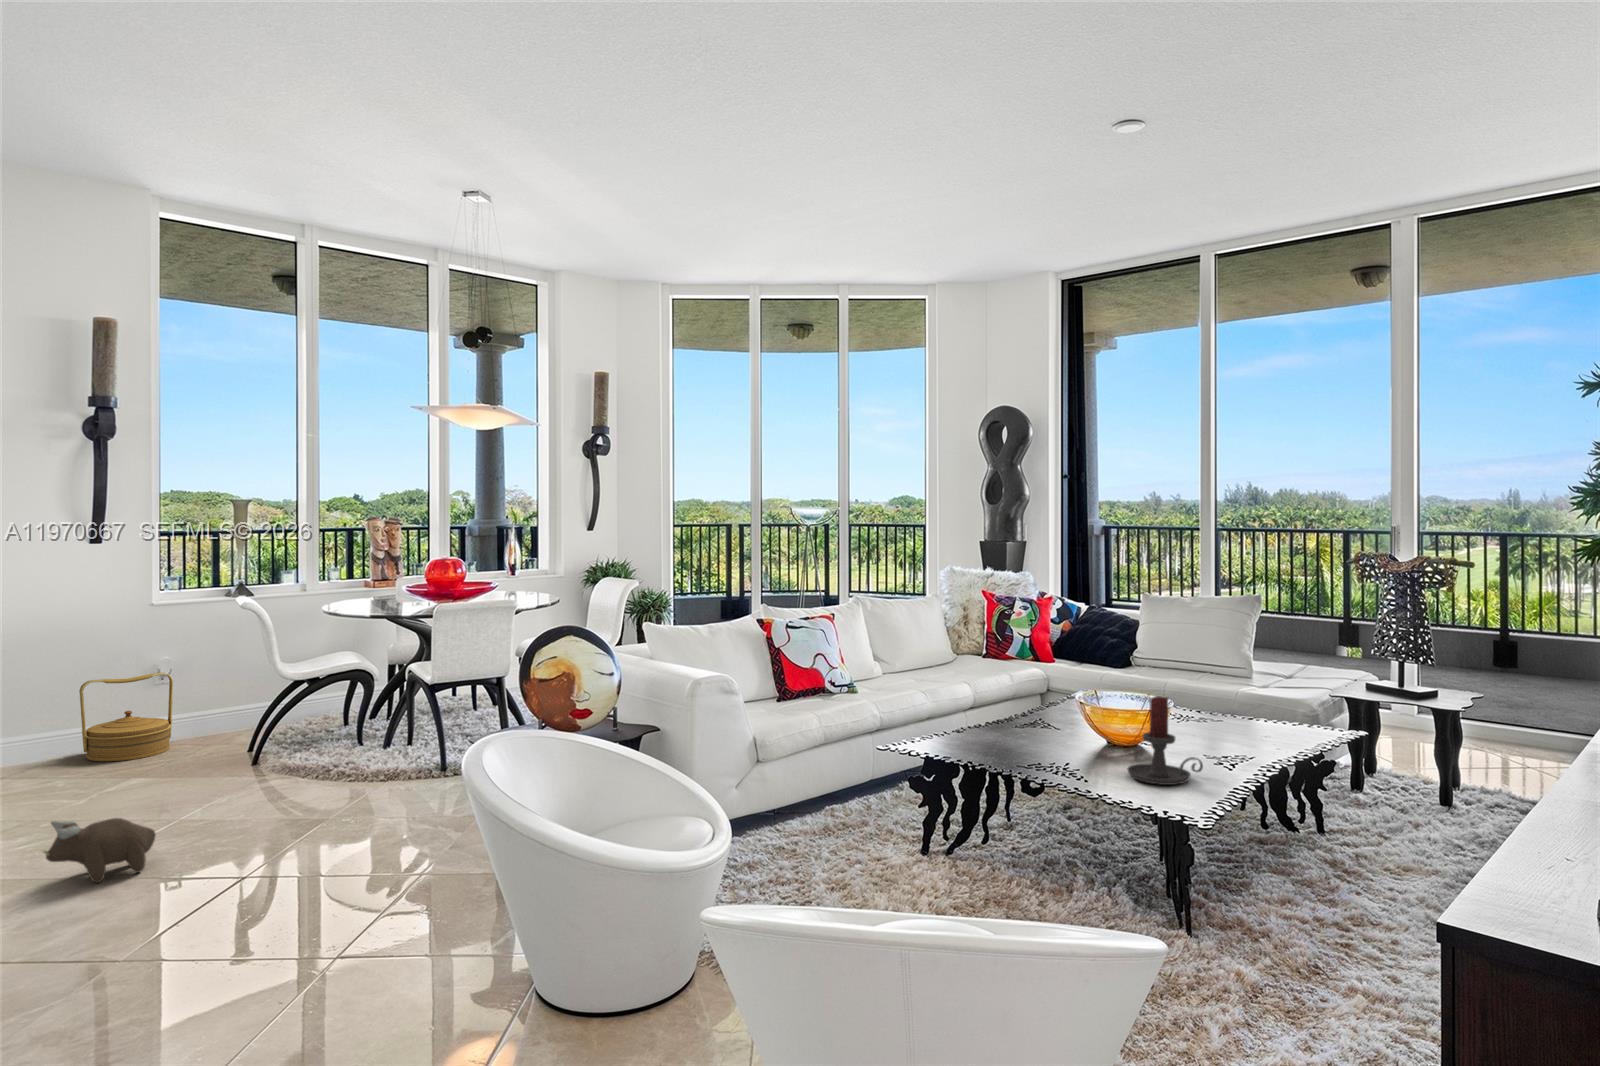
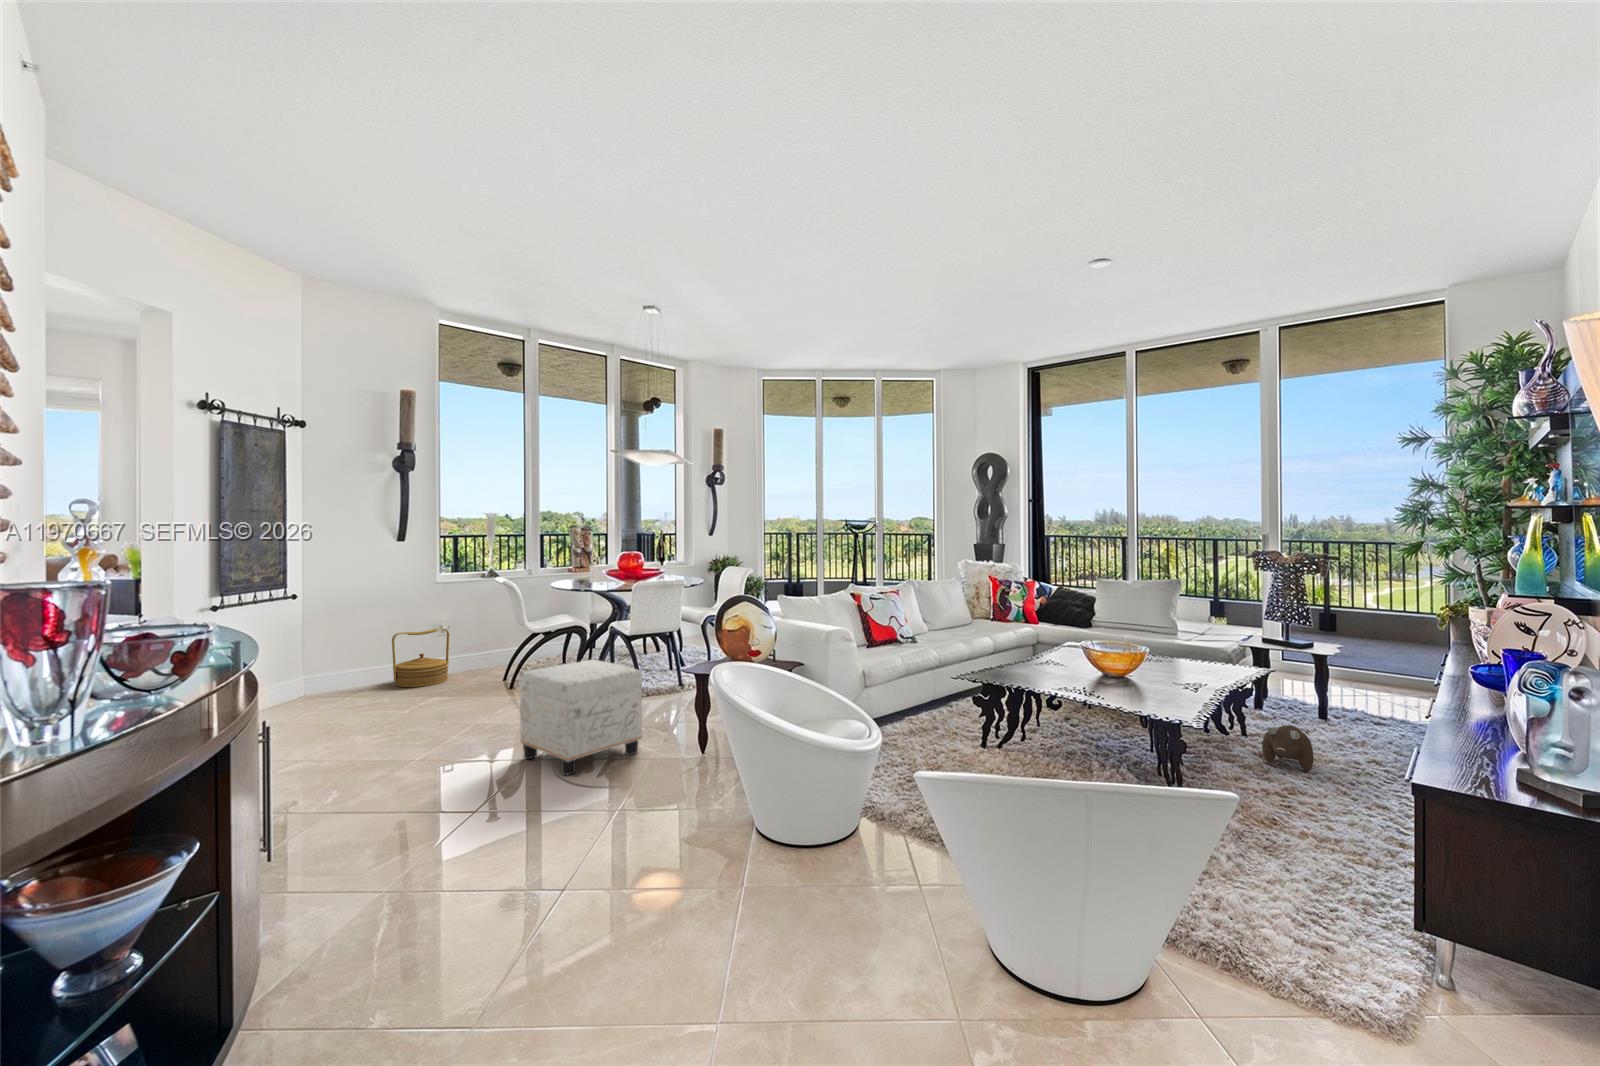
candle holder: present [1128,696,1203,785] -> none [1132,642,1182,701]
ottoman: none [218,723,407,902] -> present [520,660,642,775]
plush toy: present [43,818,156,883] -> present [1262,725,1314,771]

